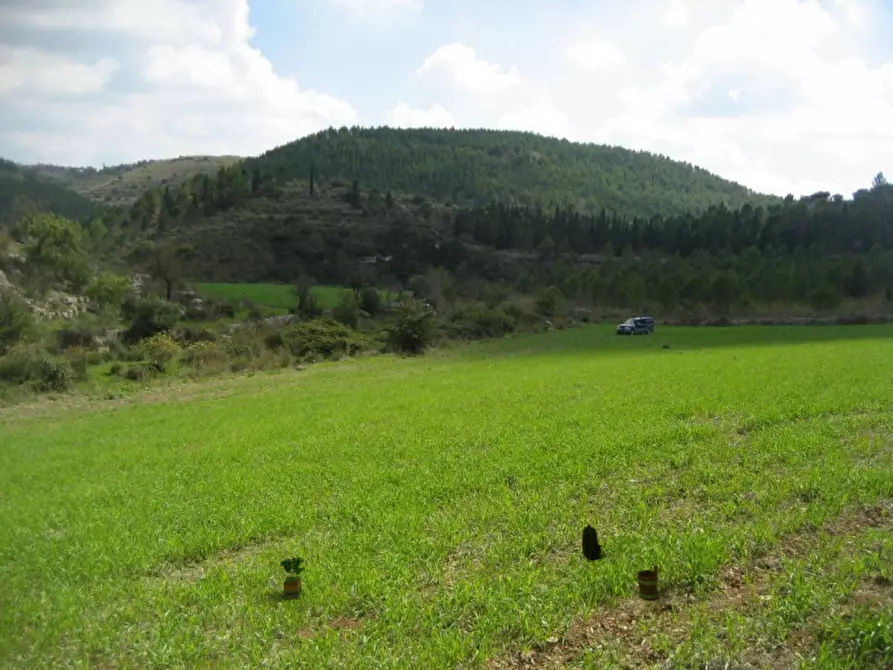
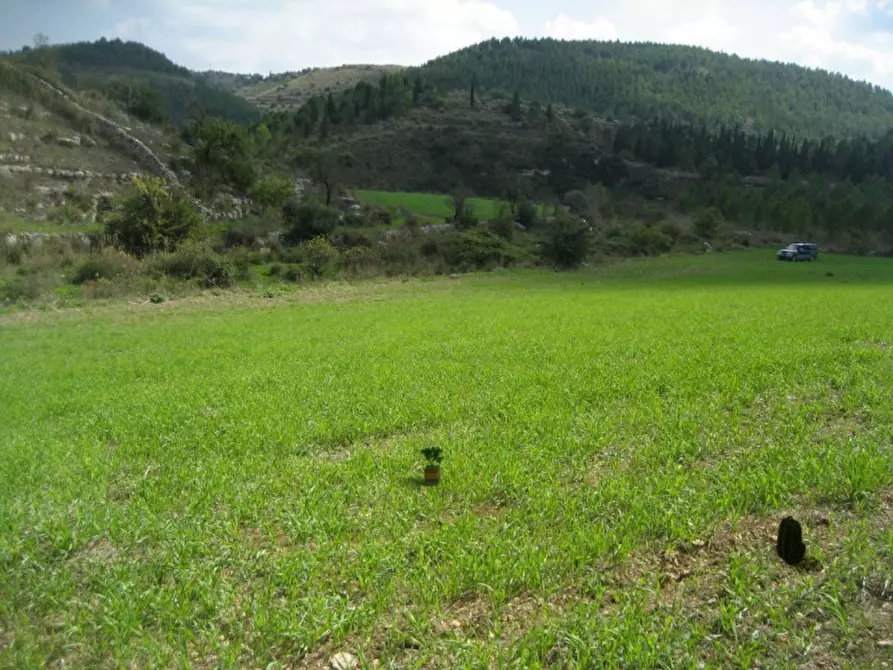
backpack: present [582,525,601,560] -> present [776,516,806,563]
bucket: present [637,565,659,600] -> none [792,479,816,513]

